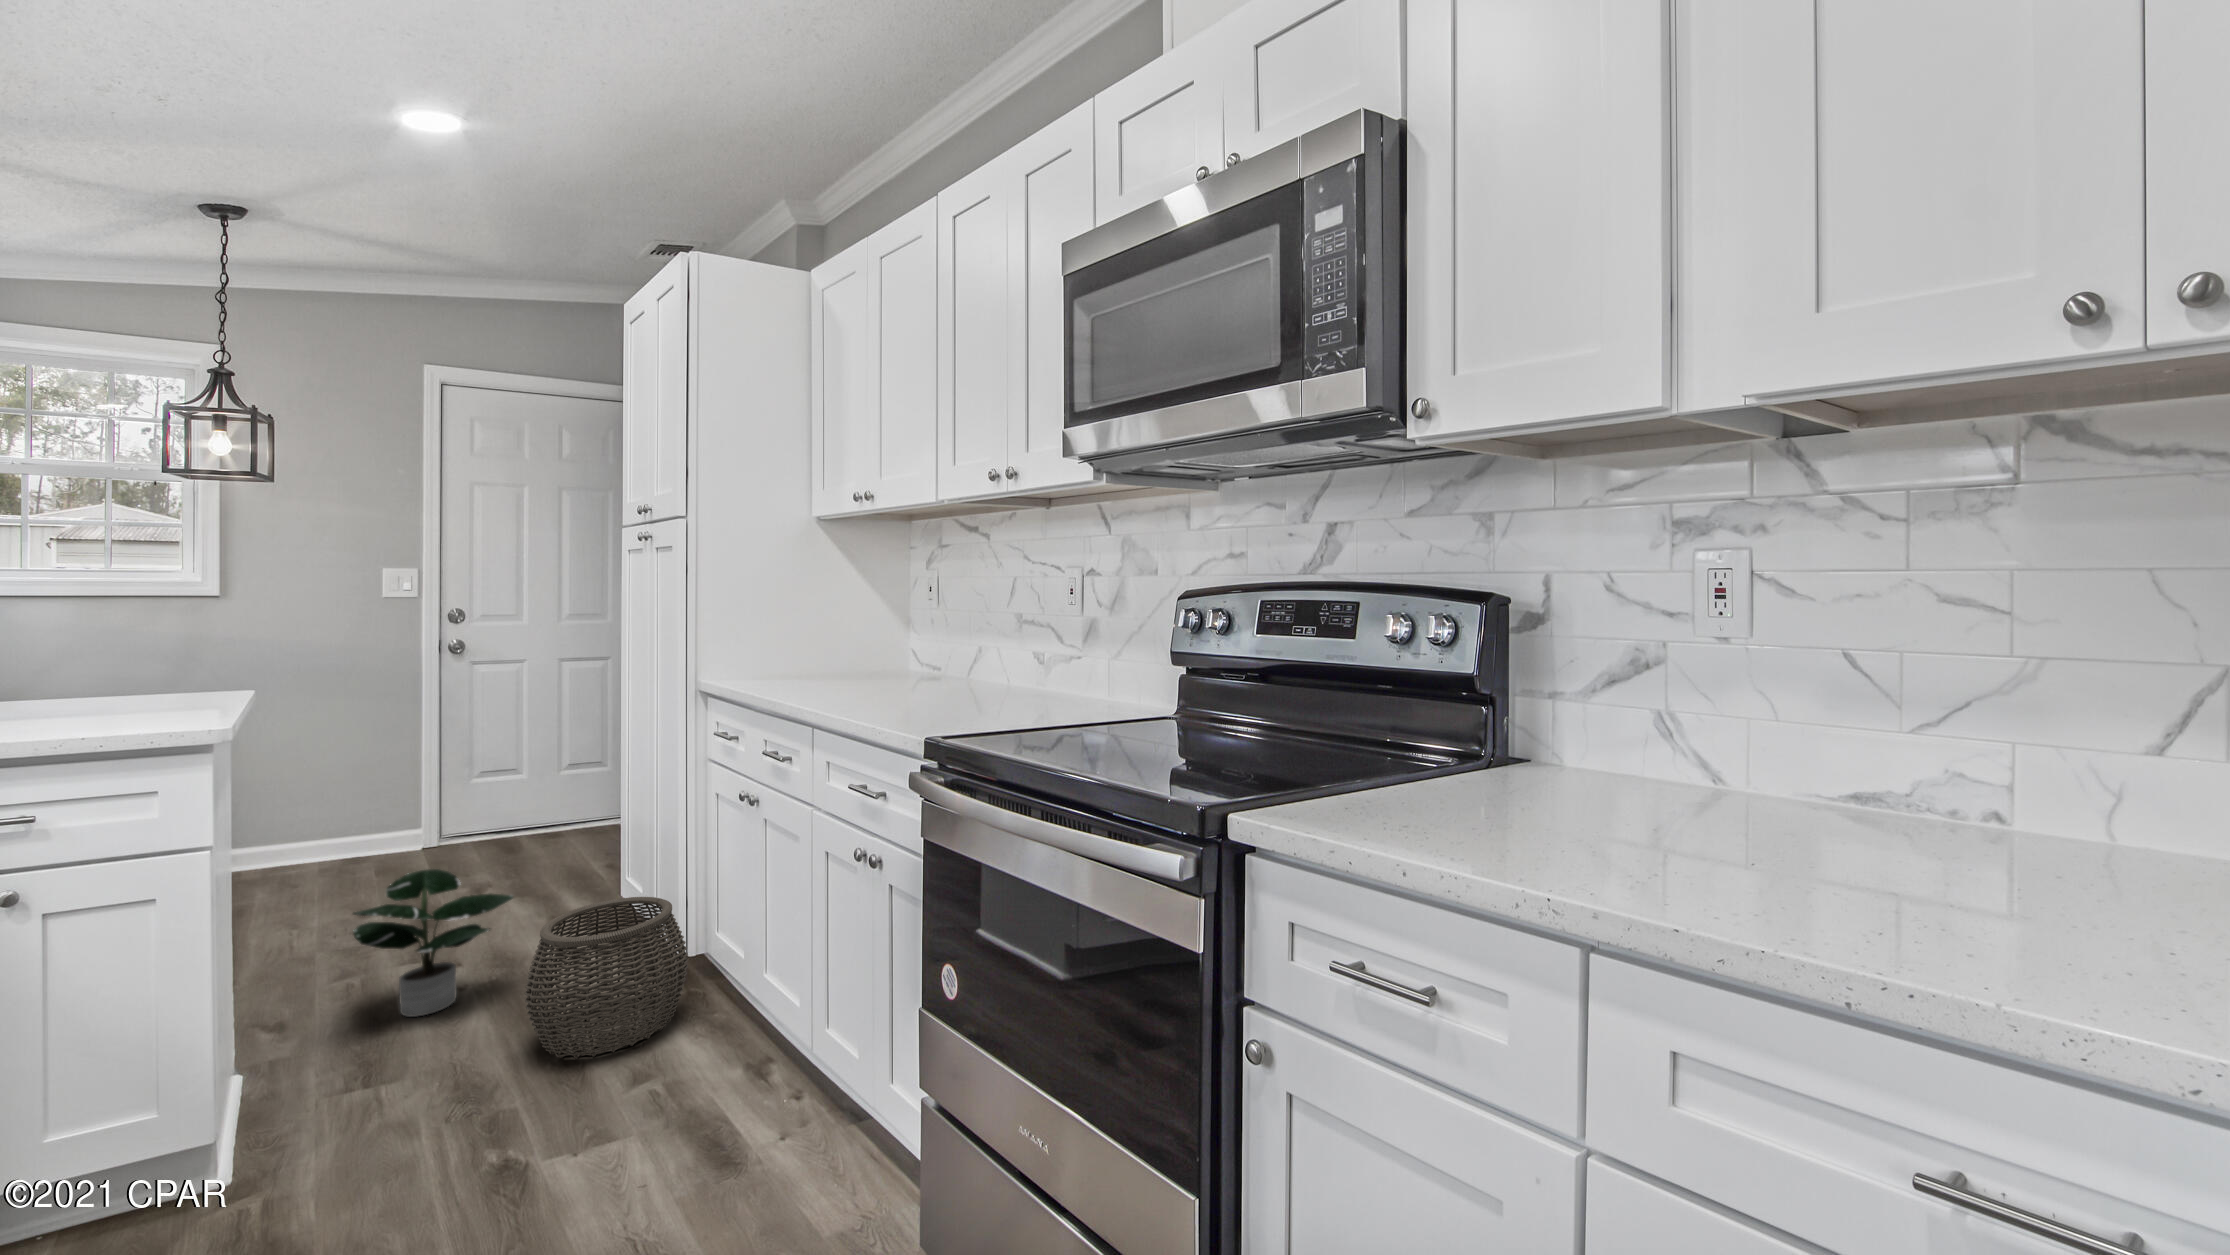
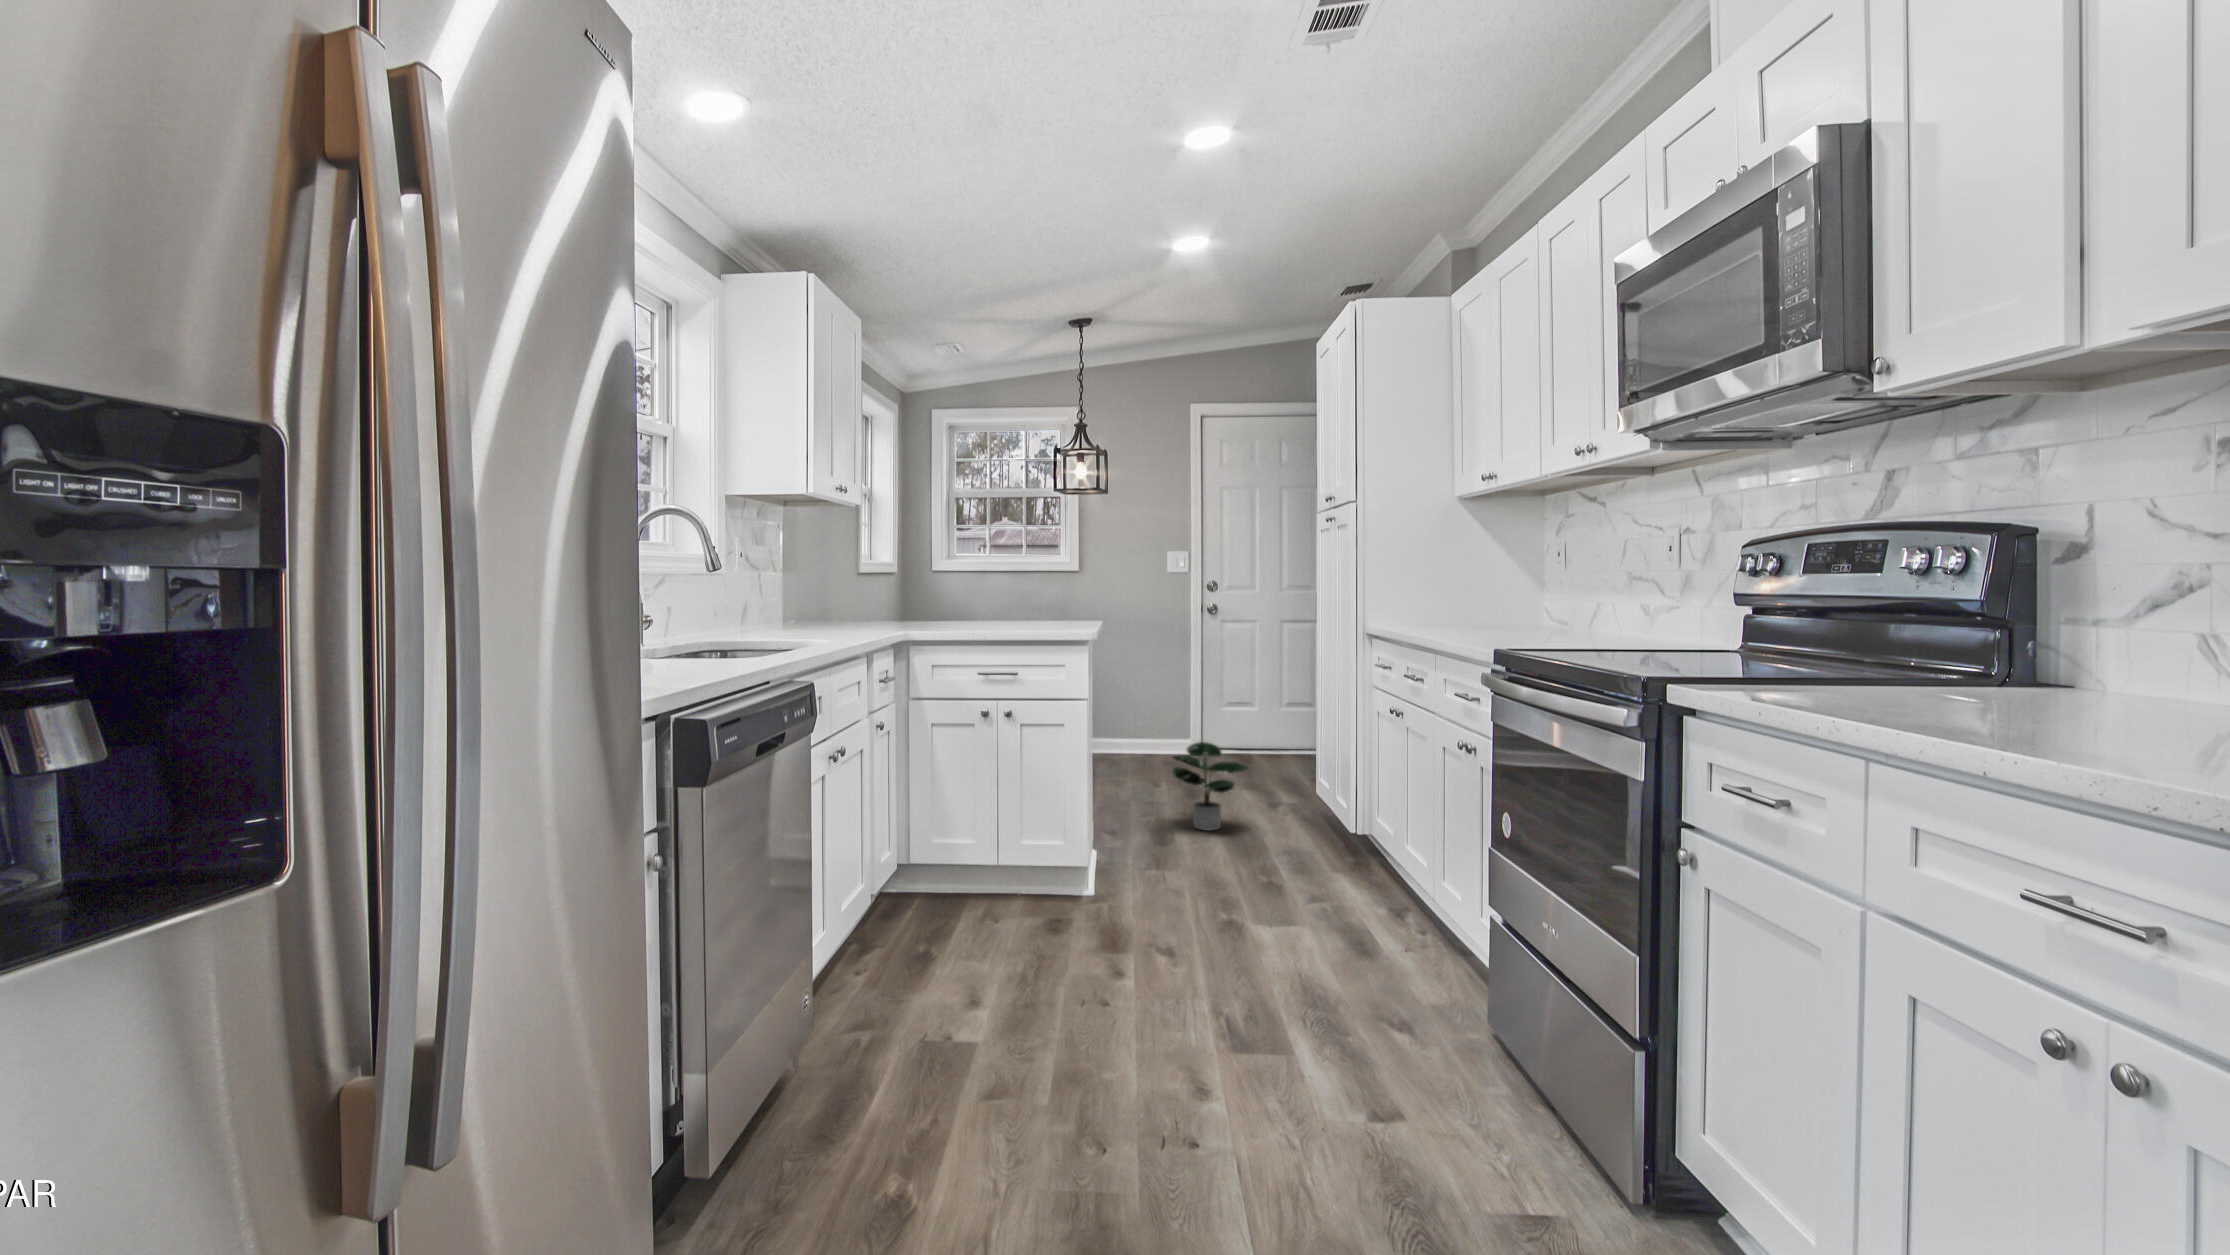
woven basket: present [525,897,688,1059] -> none [1257,777,1355,874]

